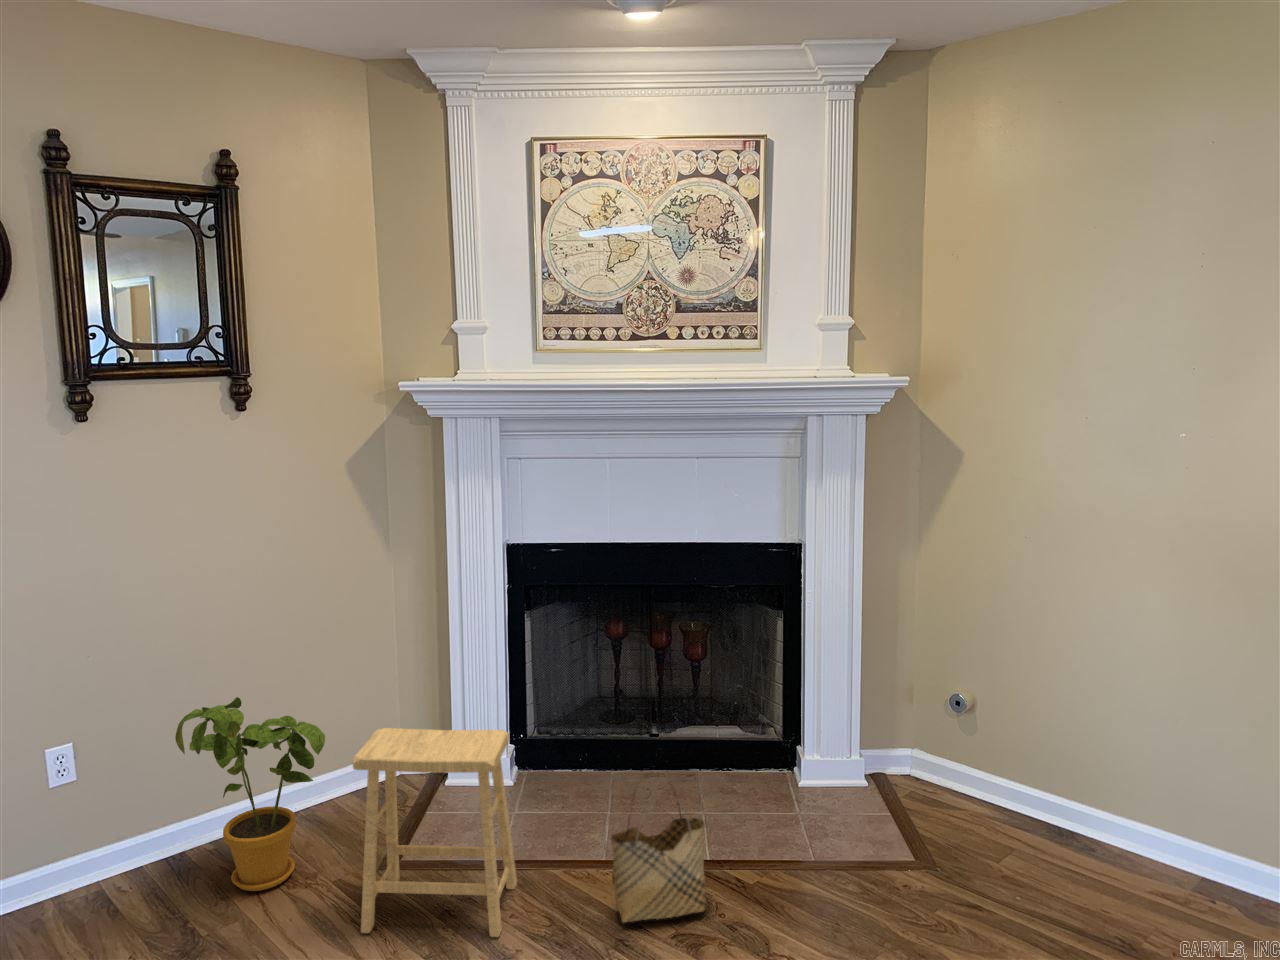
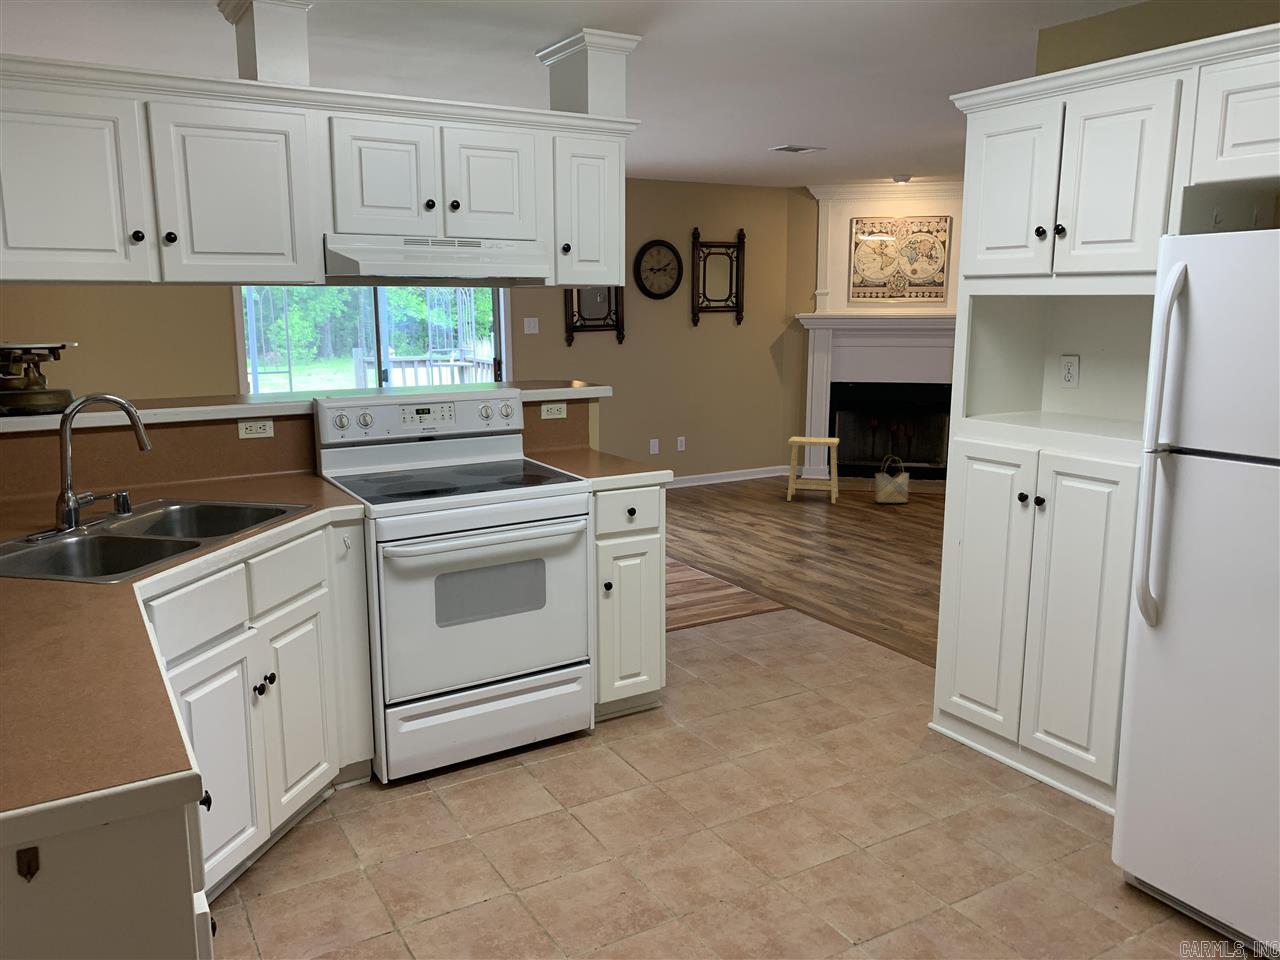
house plant: present [175,697,325,891] -> none [720,423,772,494]

